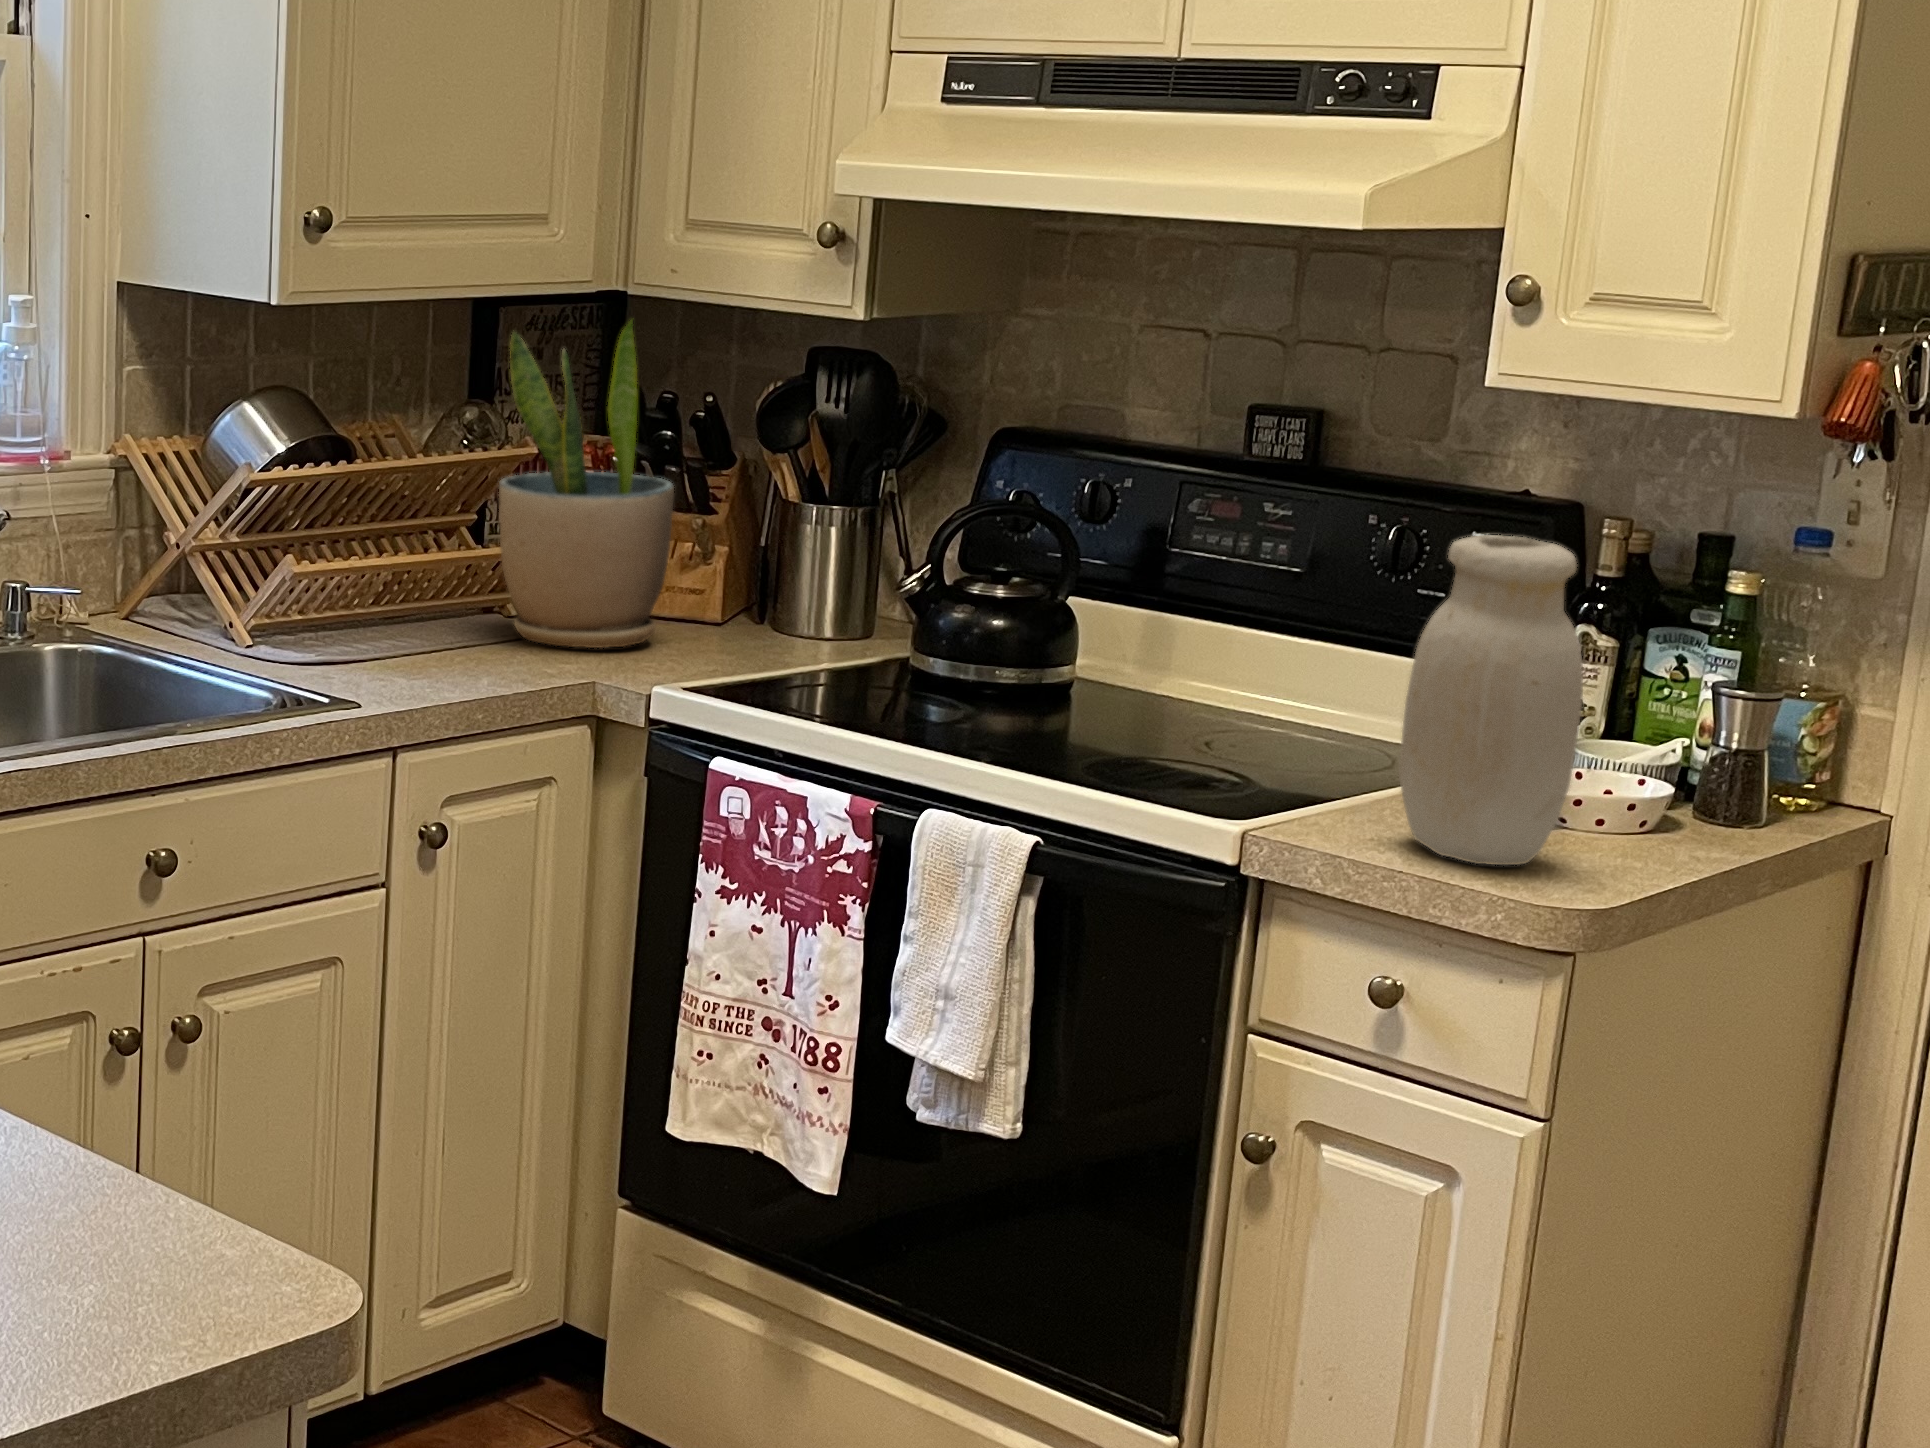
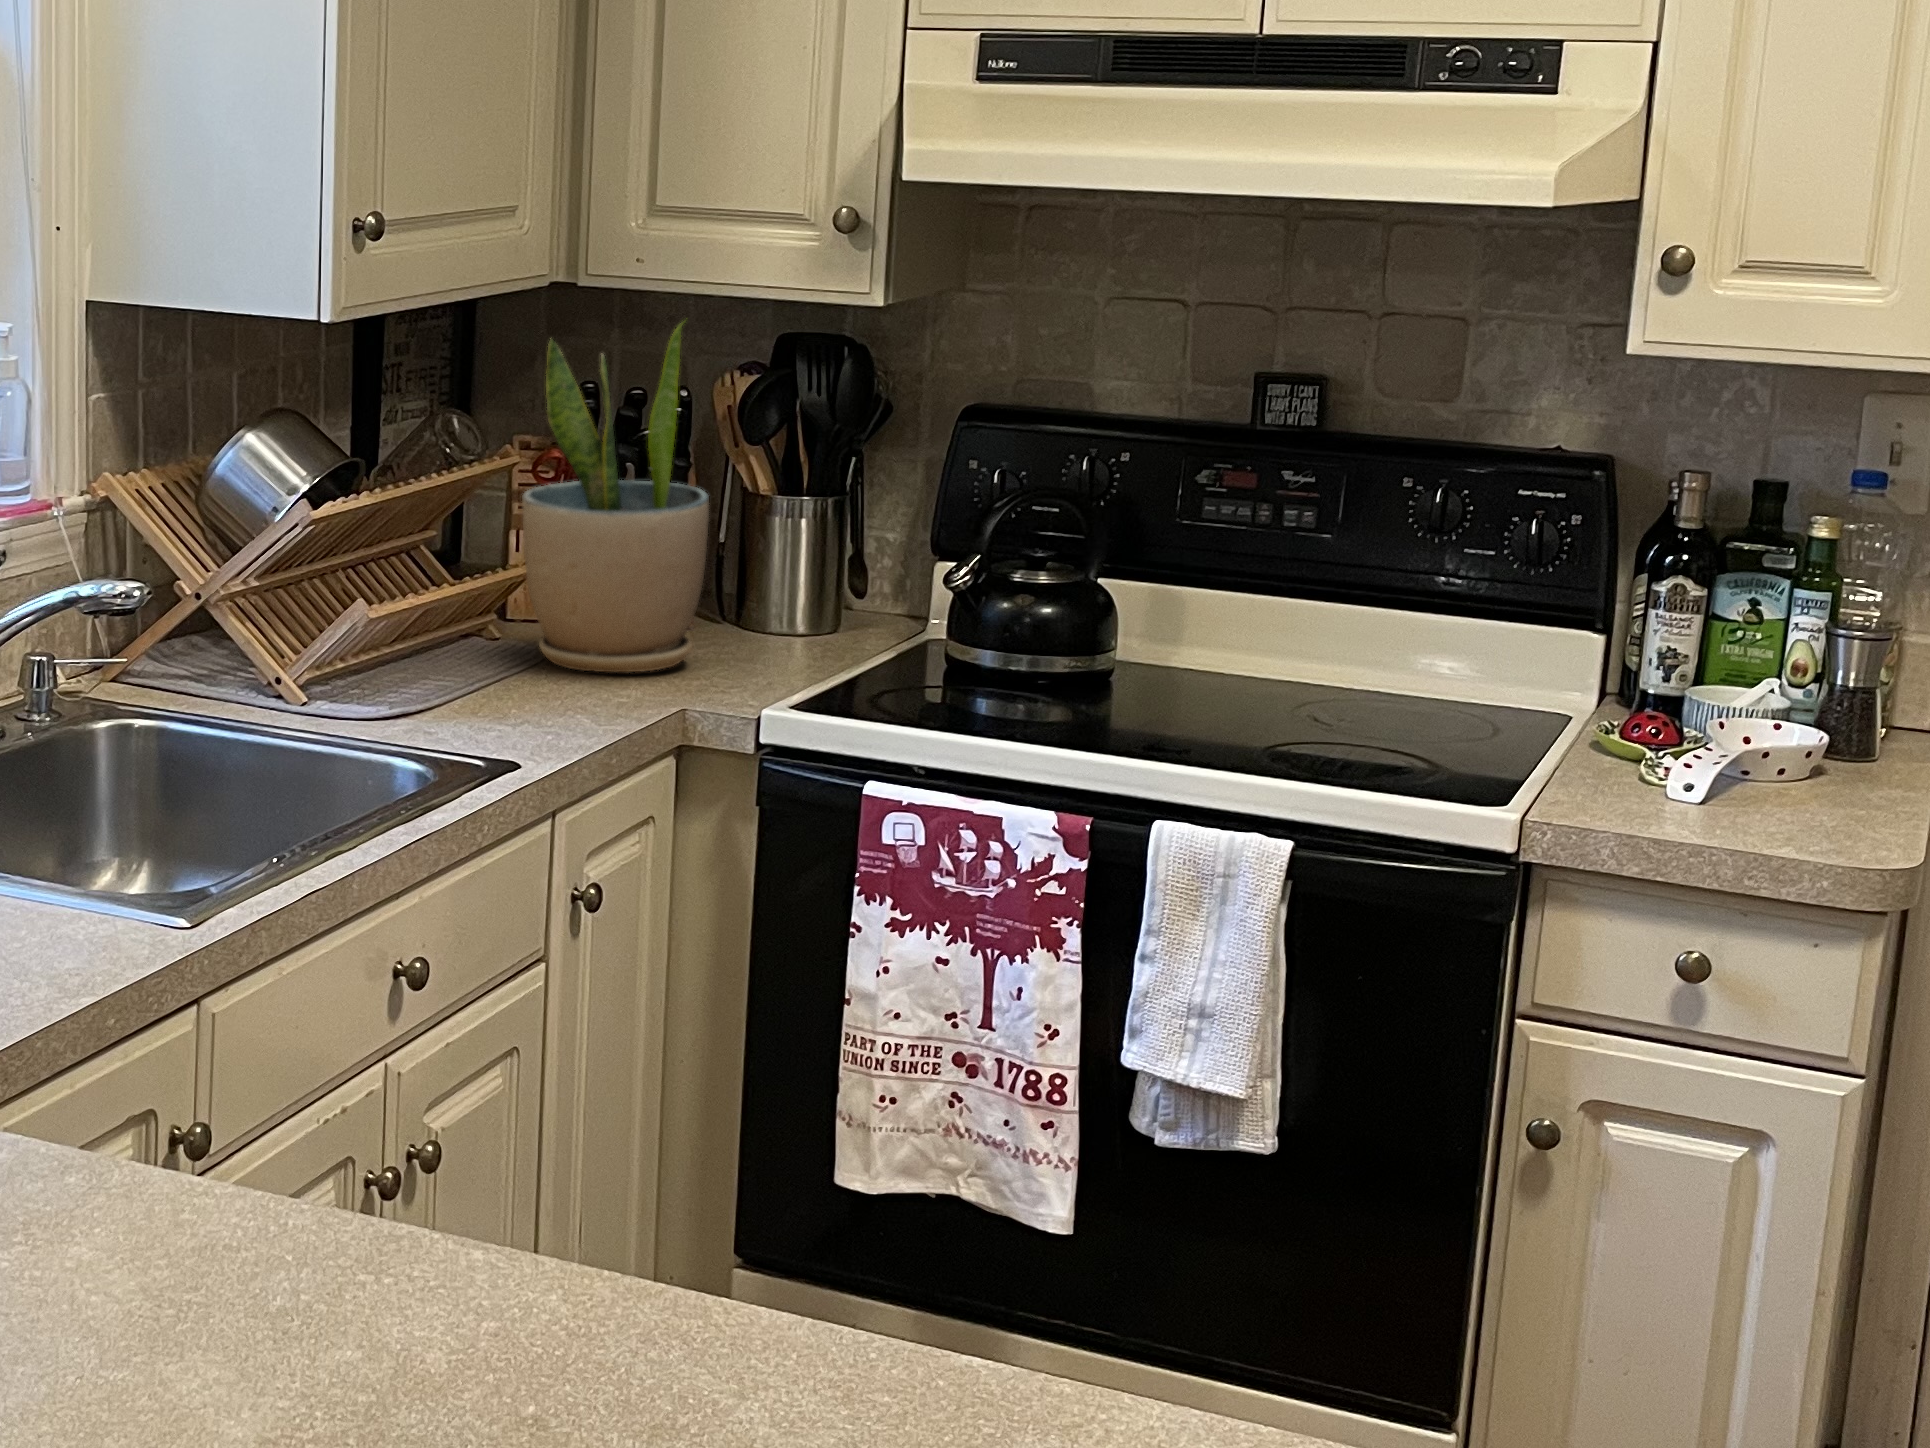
jar: present [1399,535,1583,866] -> none [1642,503,1832,826]

